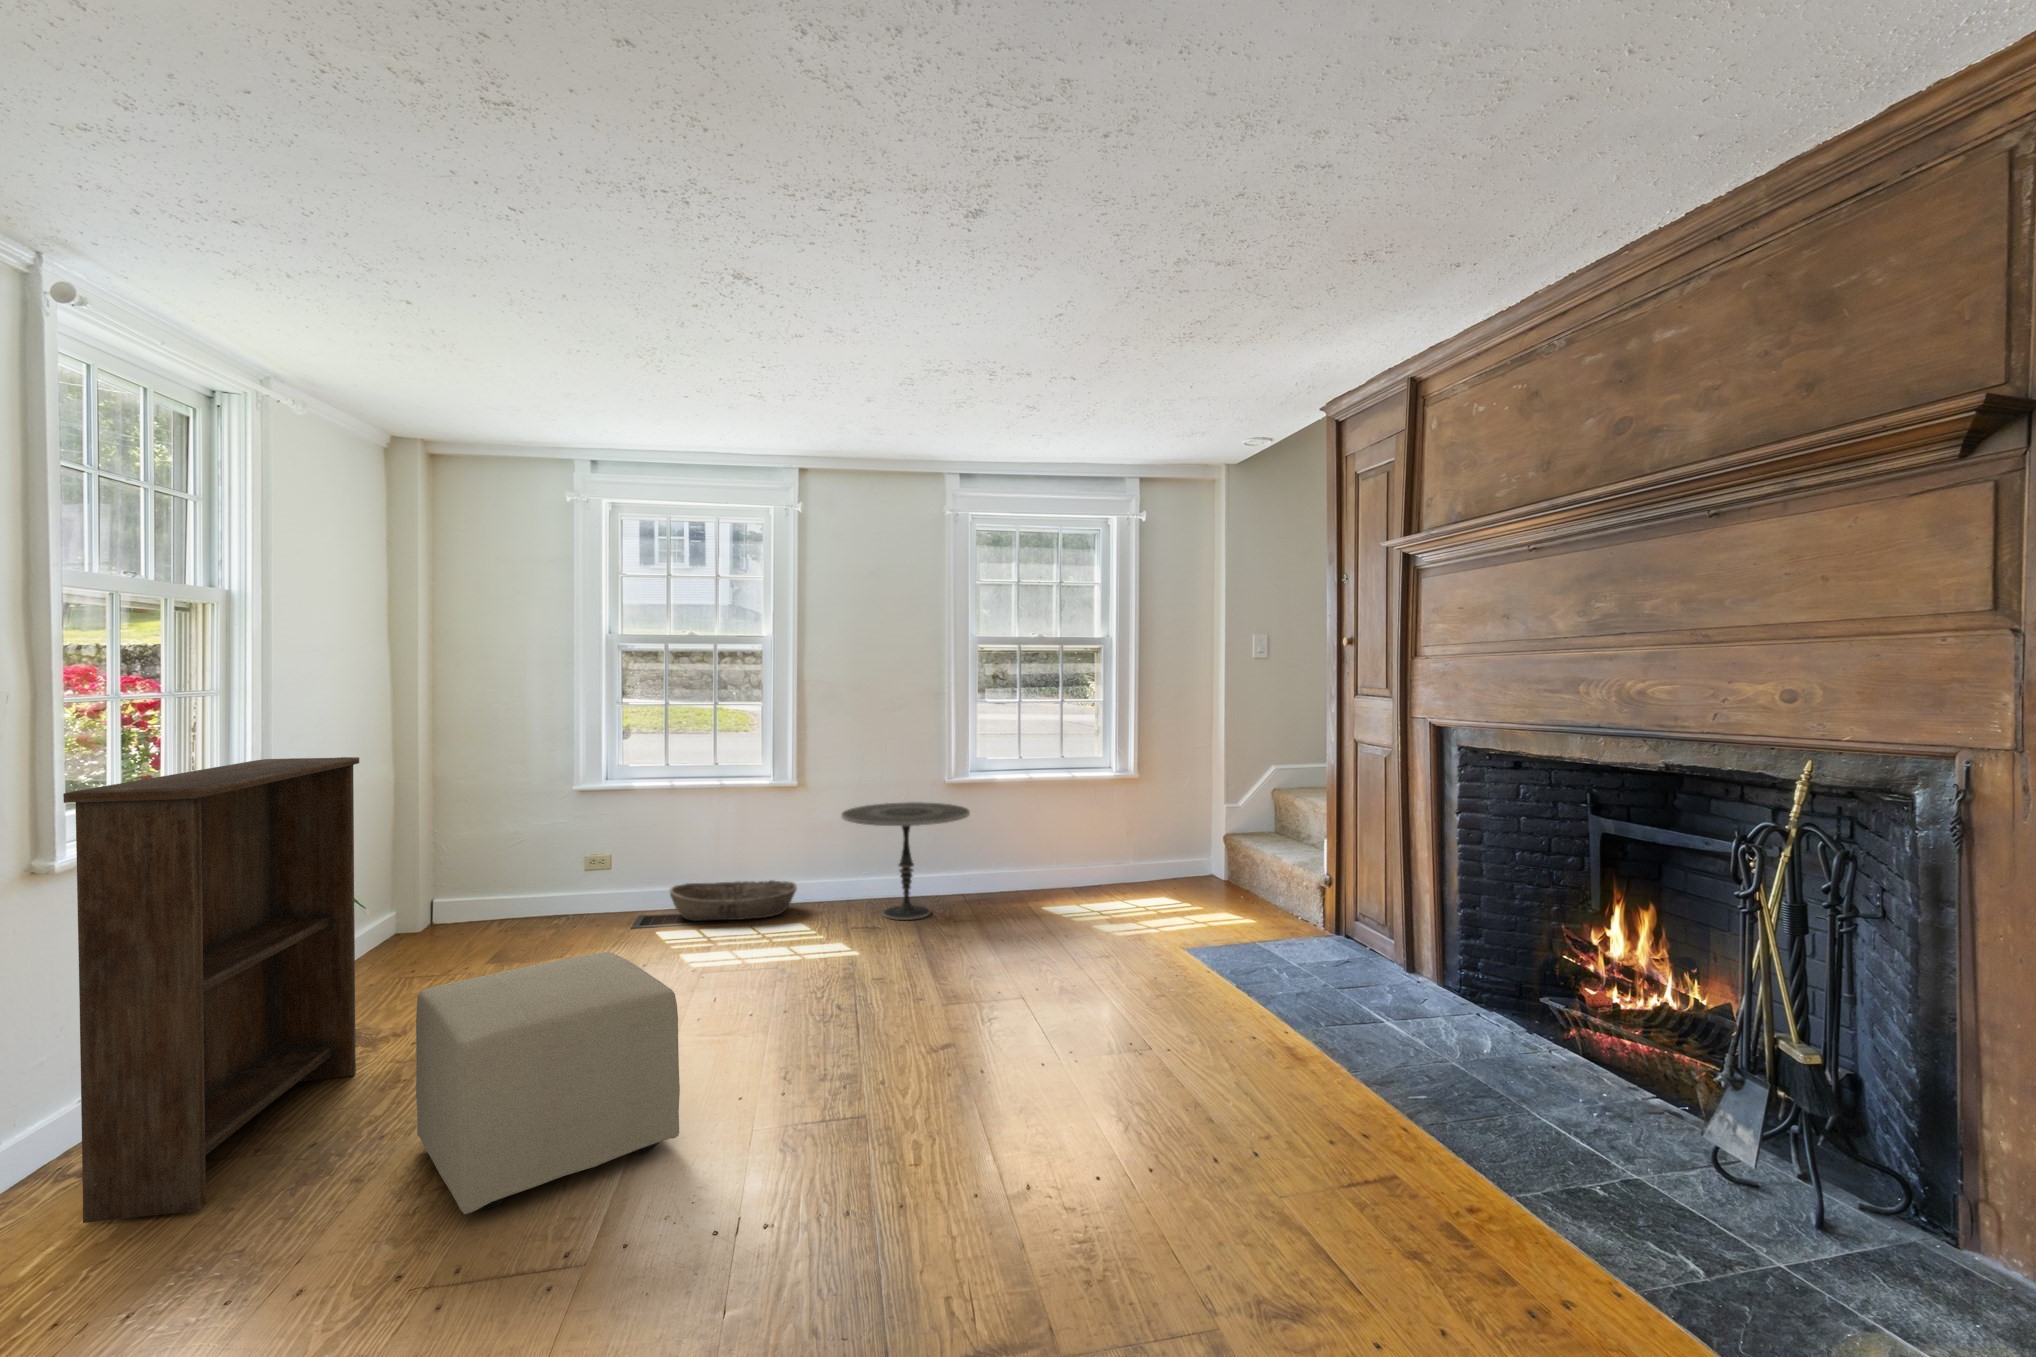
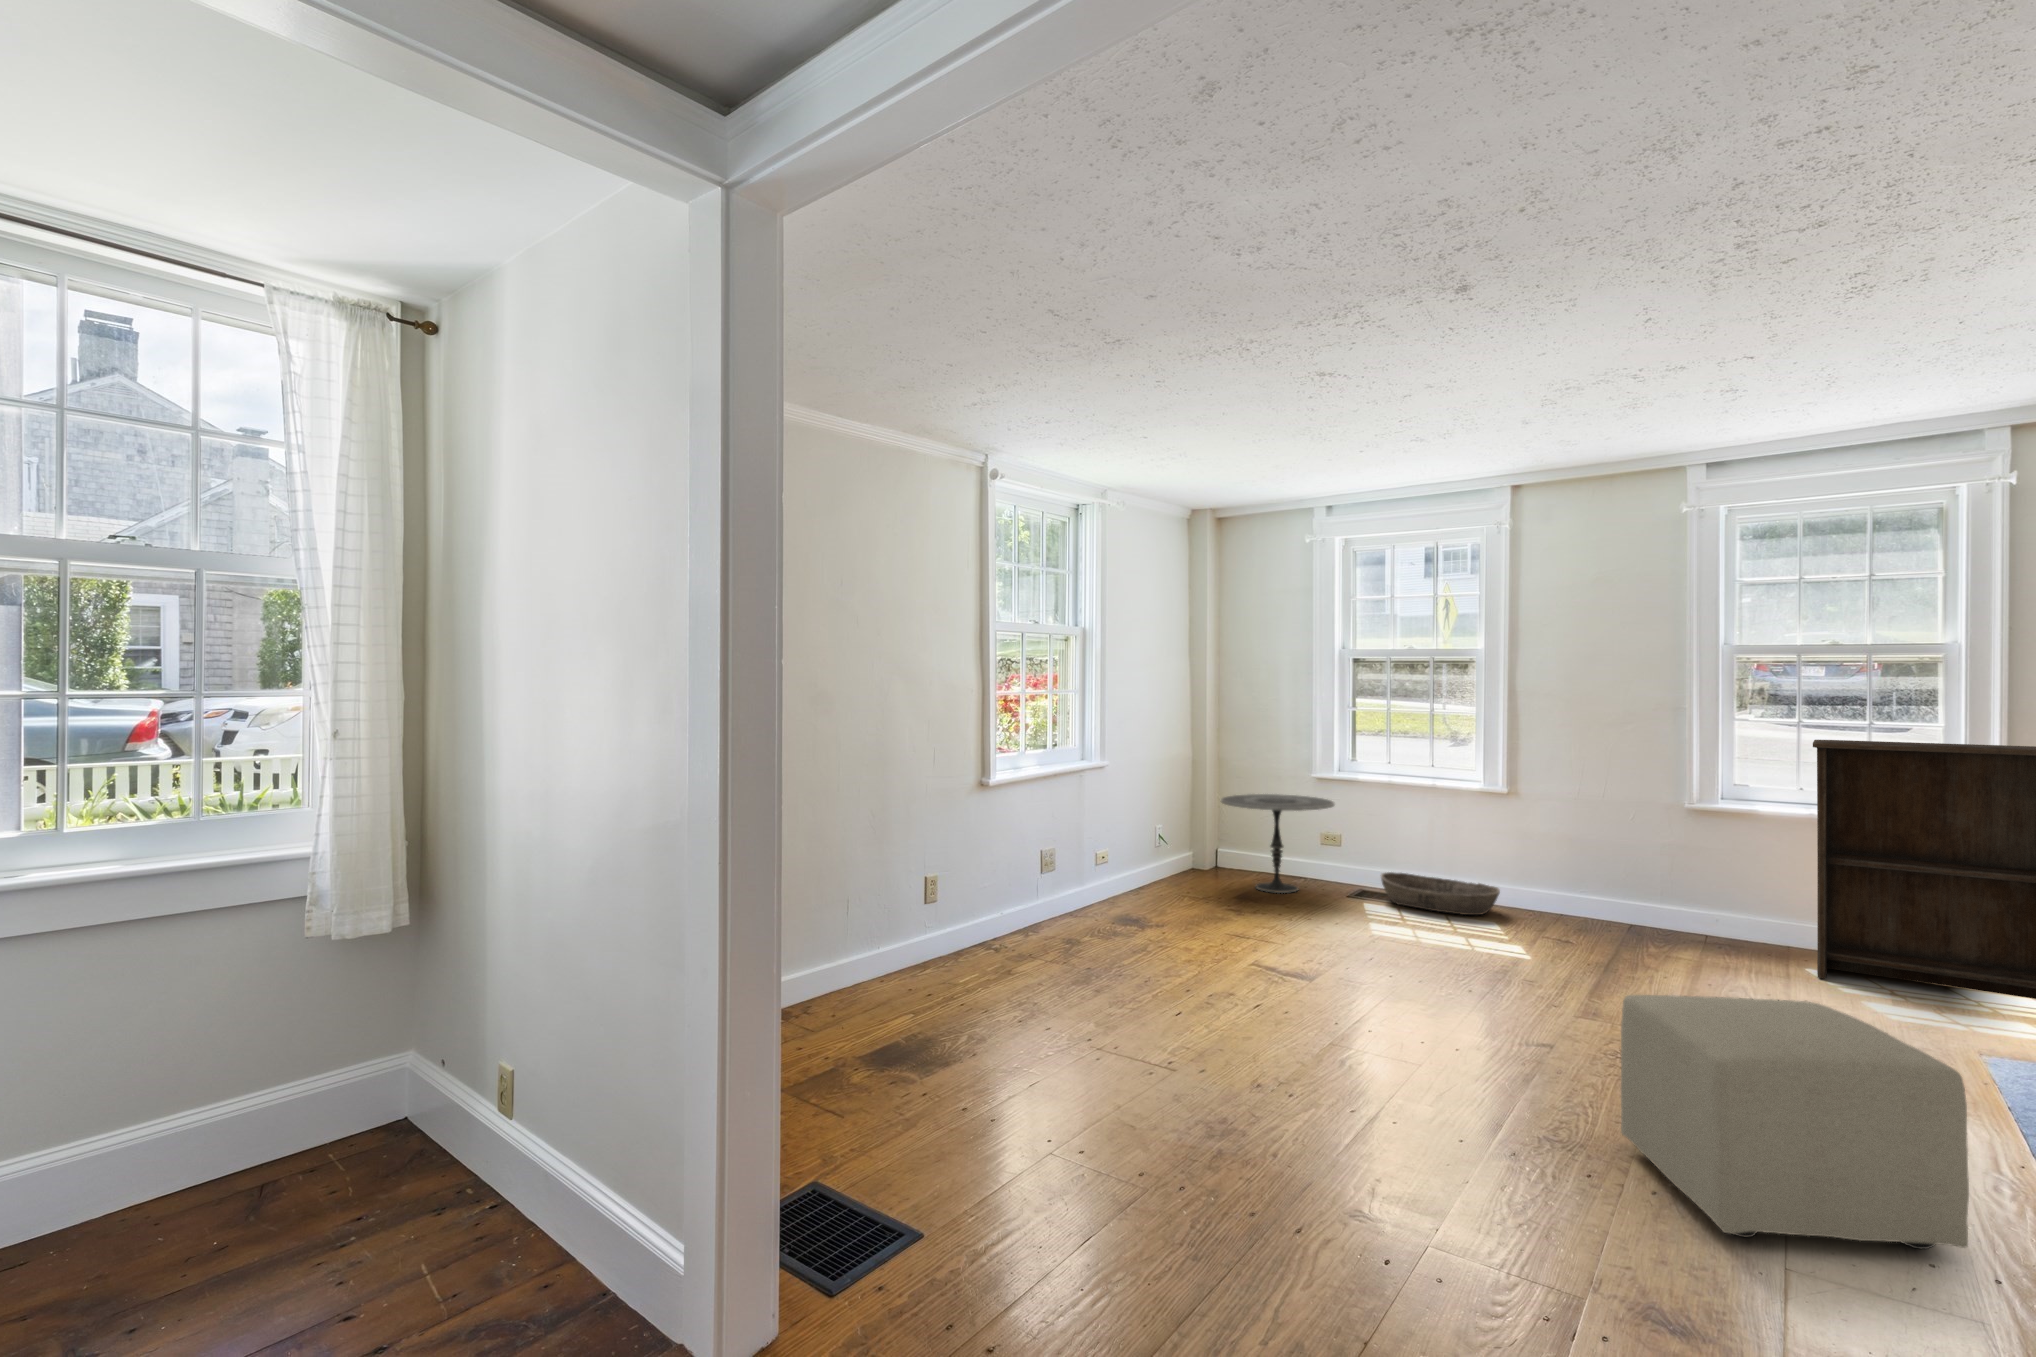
bookshelf: present [63,757,359,1223] -> present [1813,740,2036,999]
side table: present [841,802,970,920] -> present [1221,794,1335,893]
ottoman: present [416,952,680,1214] -> present [1621,995,1969,1249]

